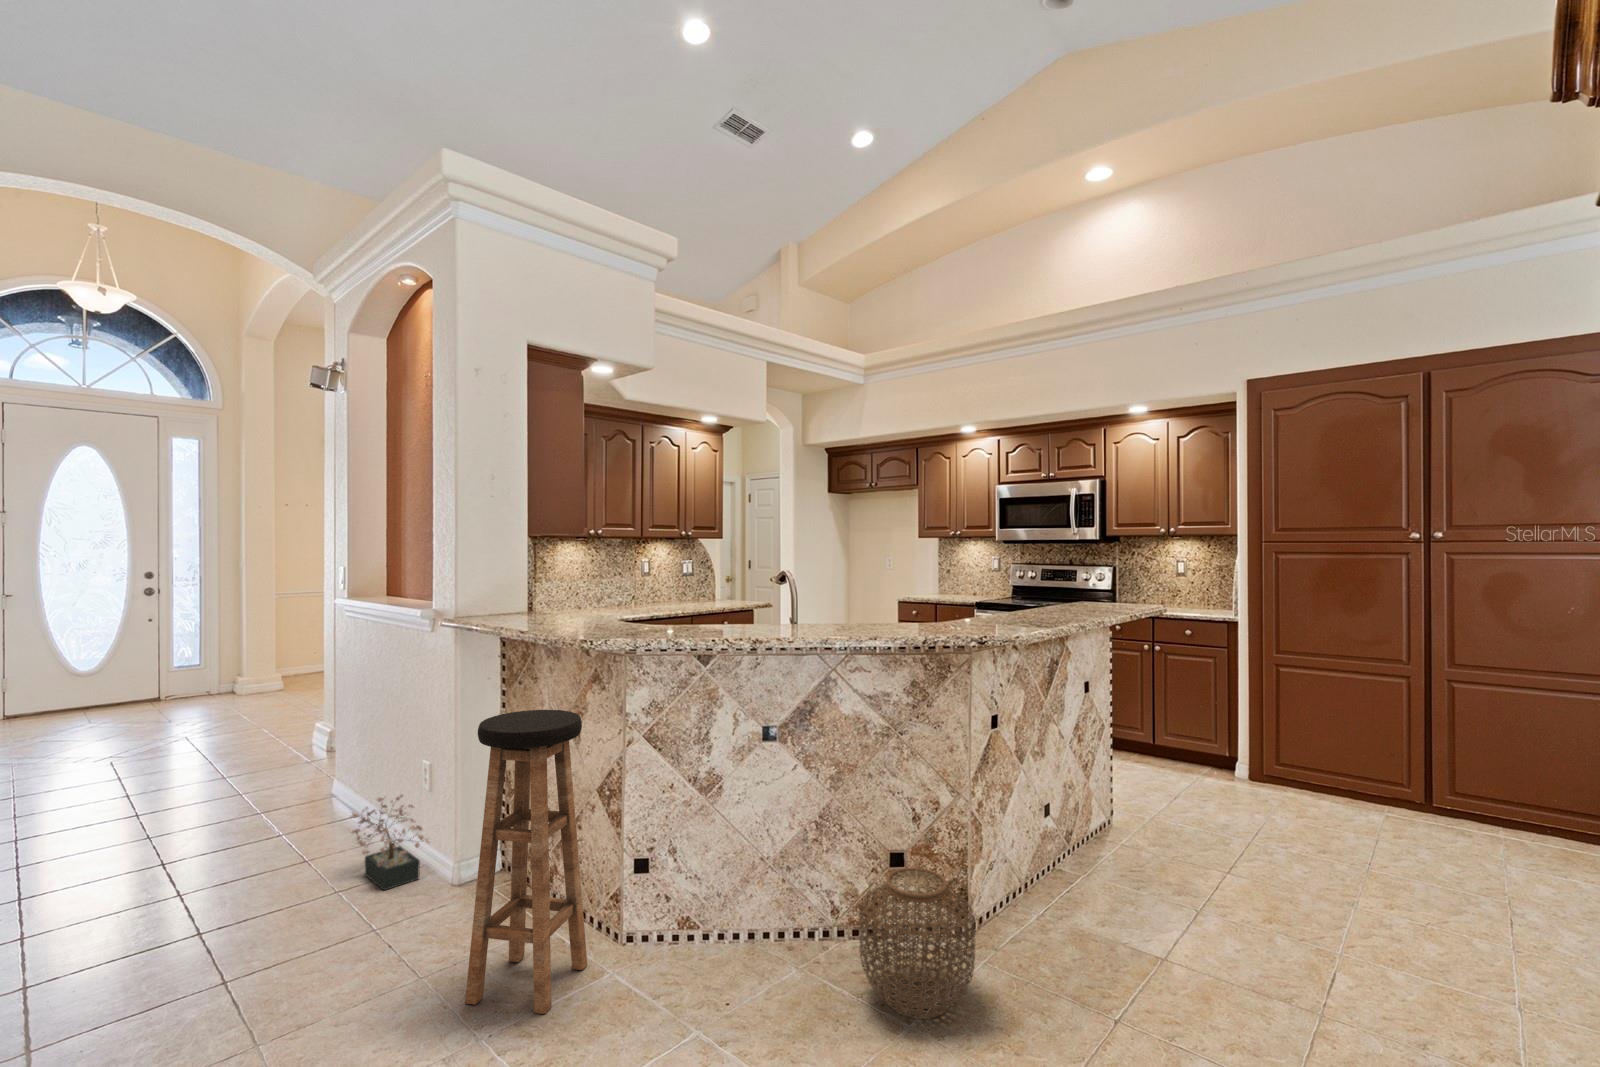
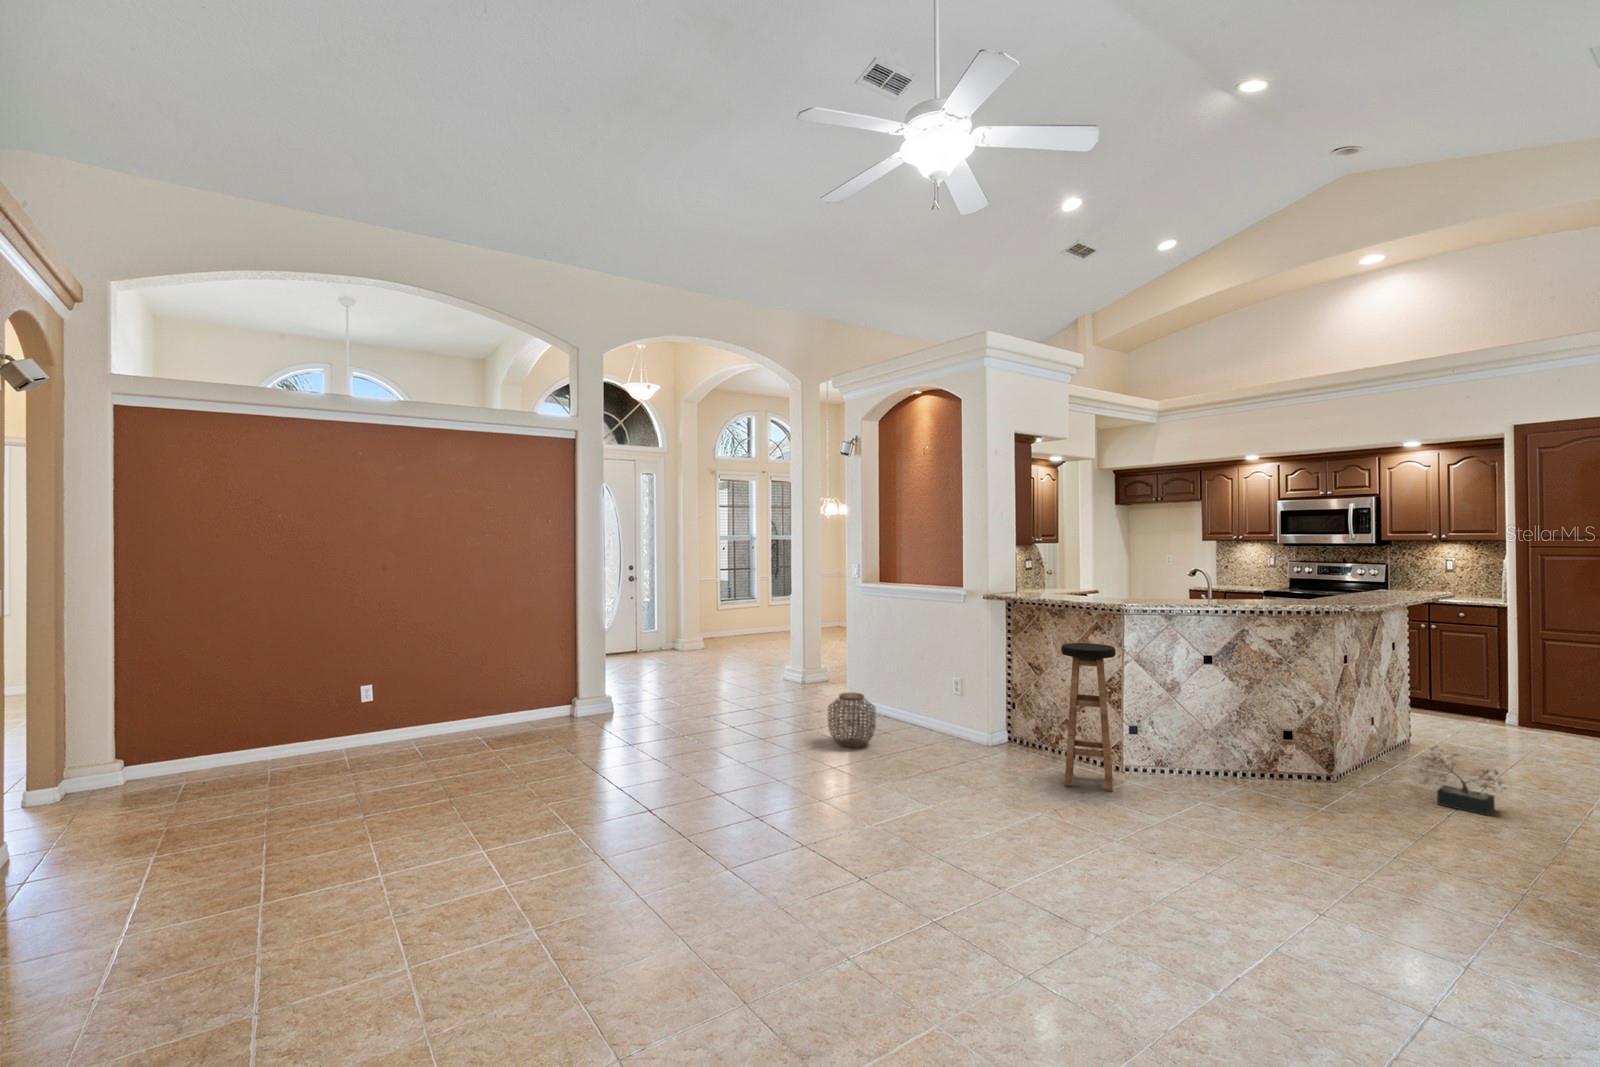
decorative plant: present [351,795,429,890] -> present [1420,746,1507,816]
woven basket: present [859,868,975,1019] -> present [828,692,876,748]

